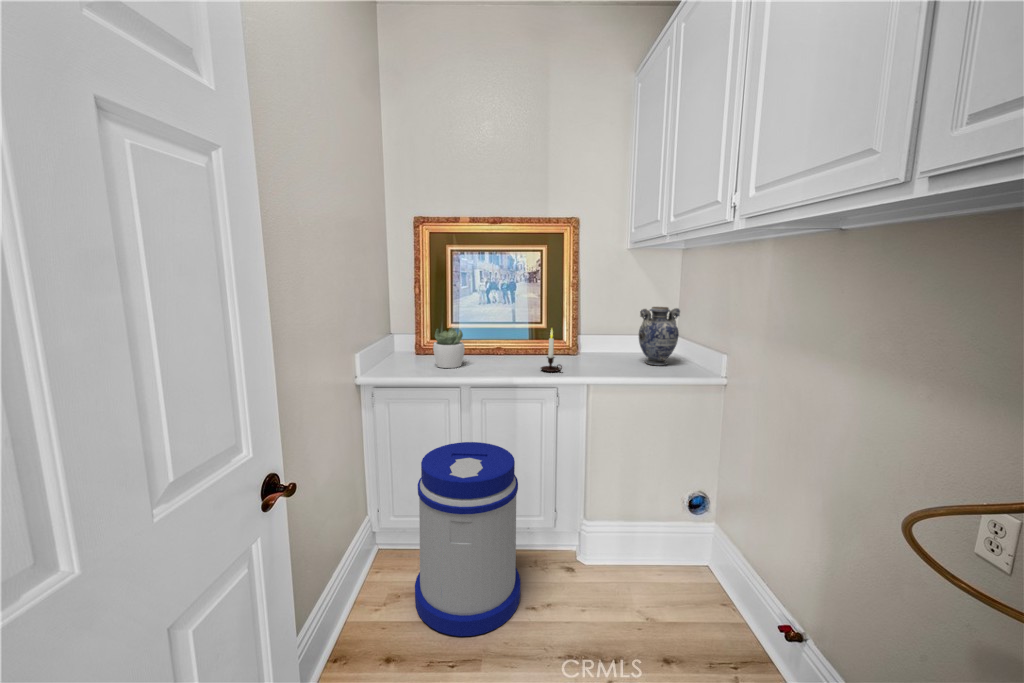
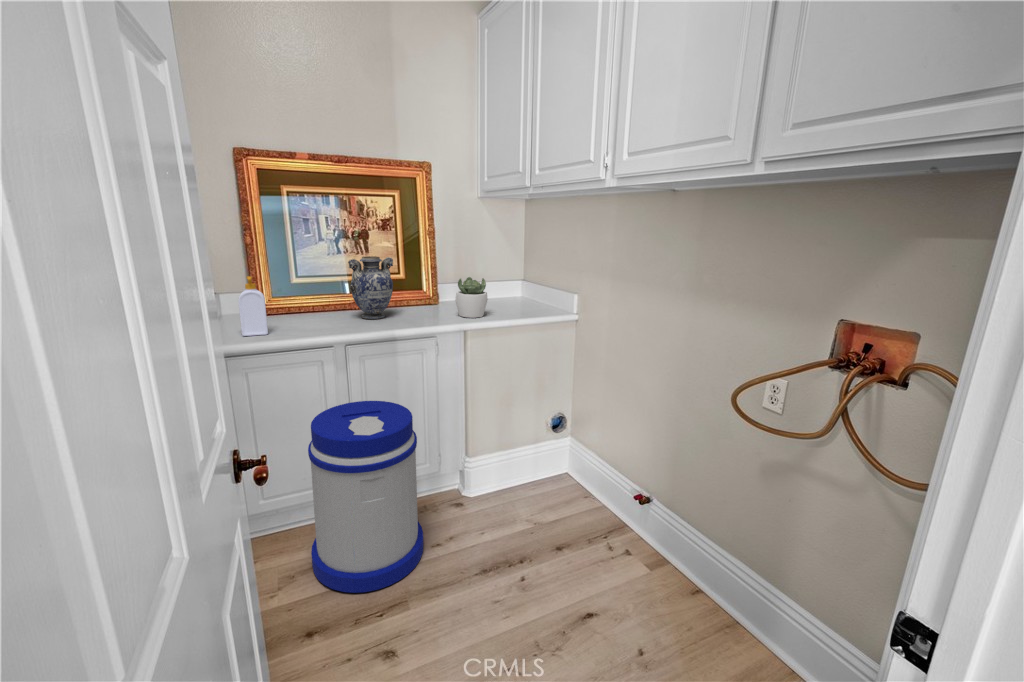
decorative vase: present [639,307,680,366] -> present [348,256,393,319]
soap bottle: none [392,321,415,371] -> present [238,276,268,336]
succulent plant: present [433,328,465,368] -> present [455,277,488,318]
candle: present [541,329,562,372] -> none [413,277,437,321]

